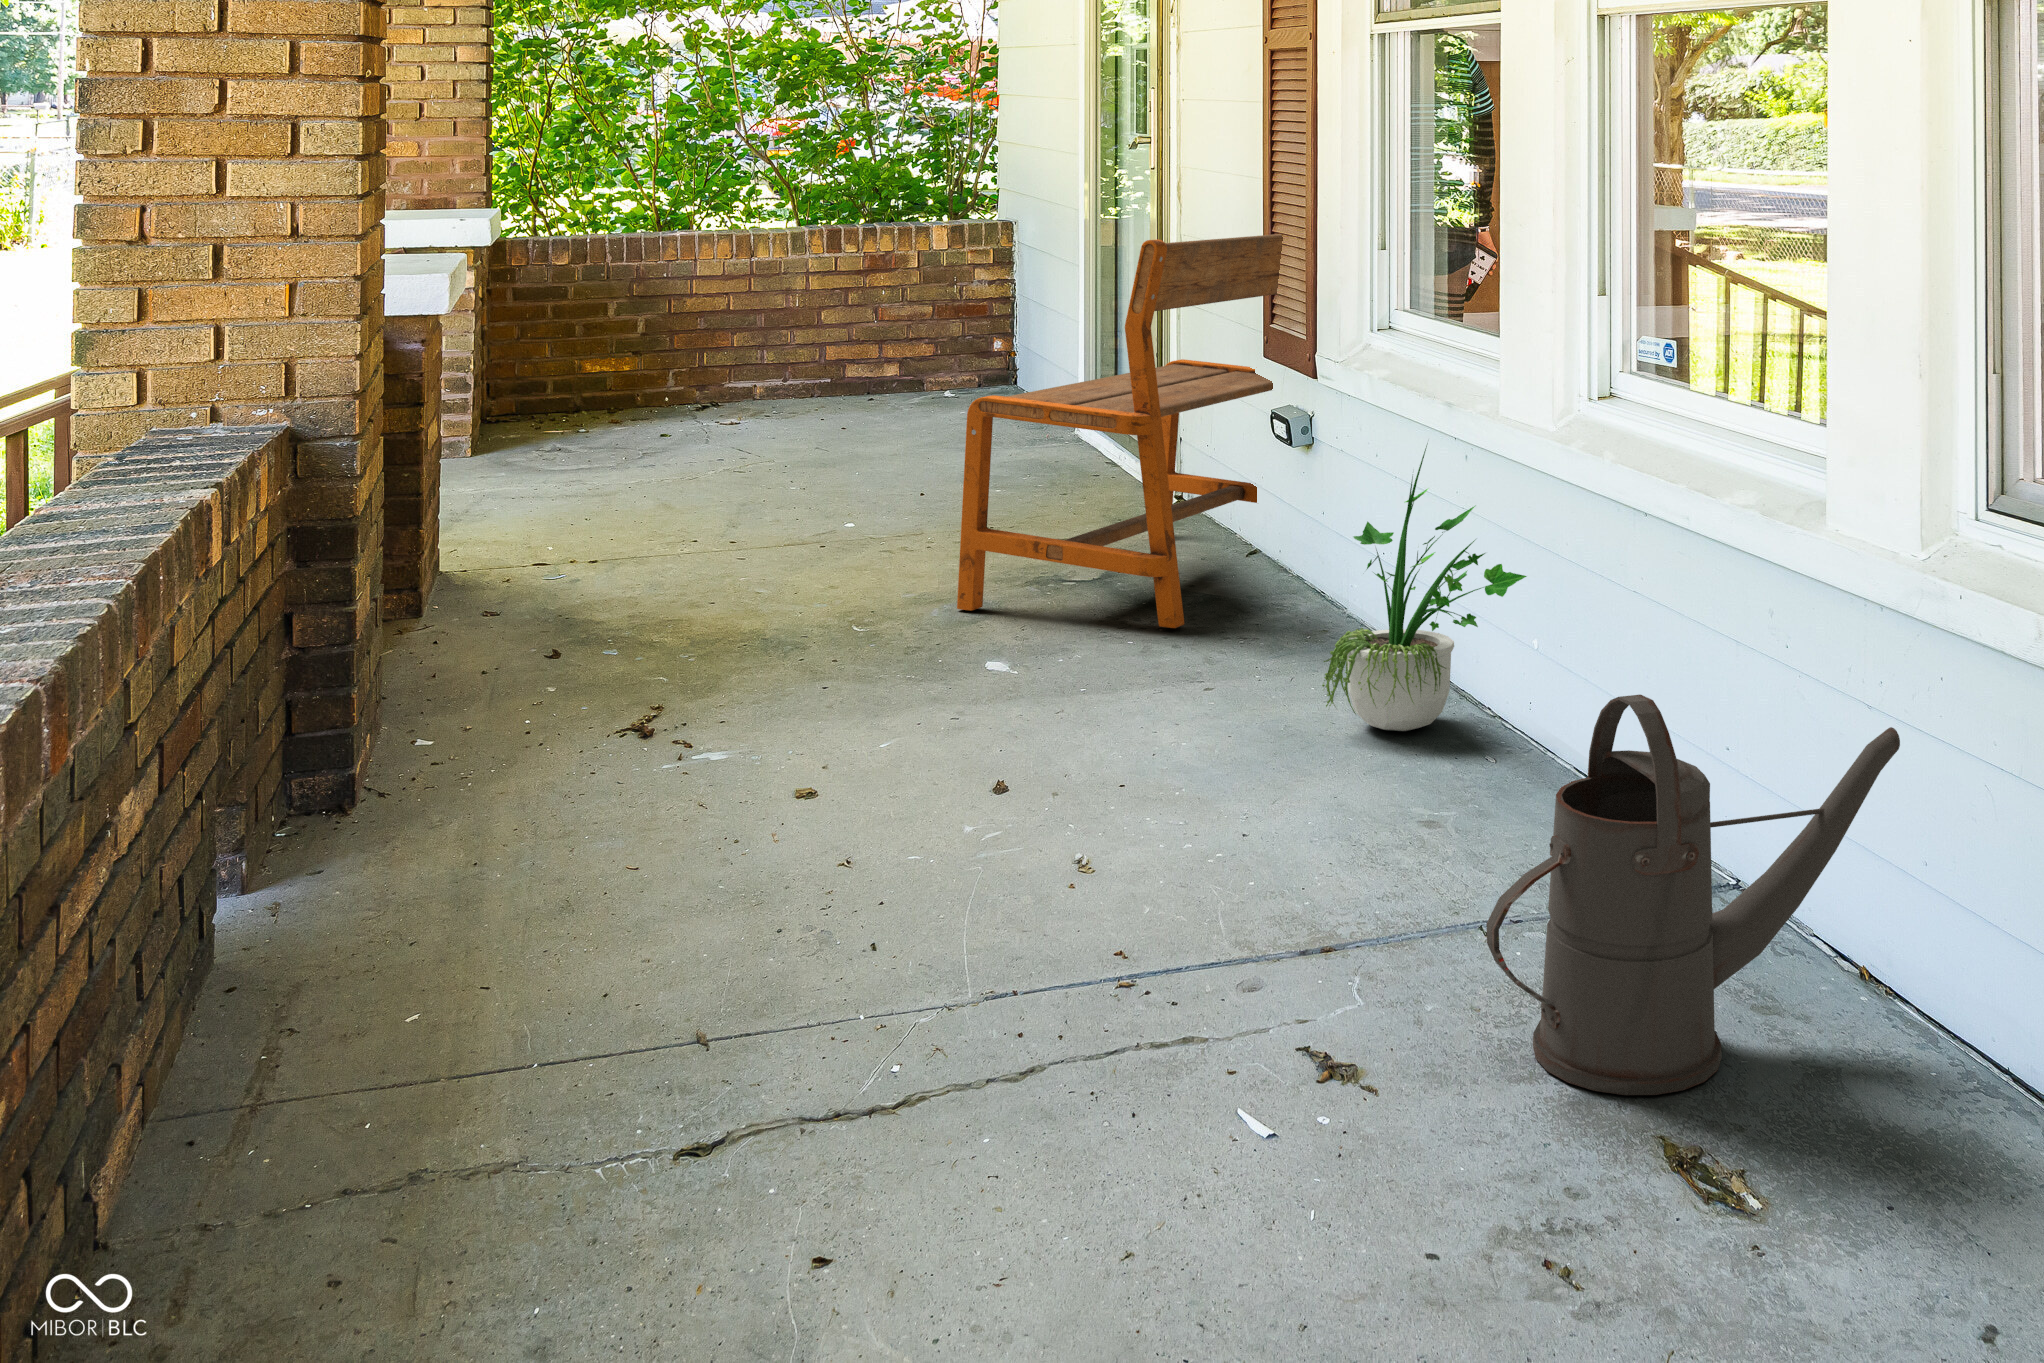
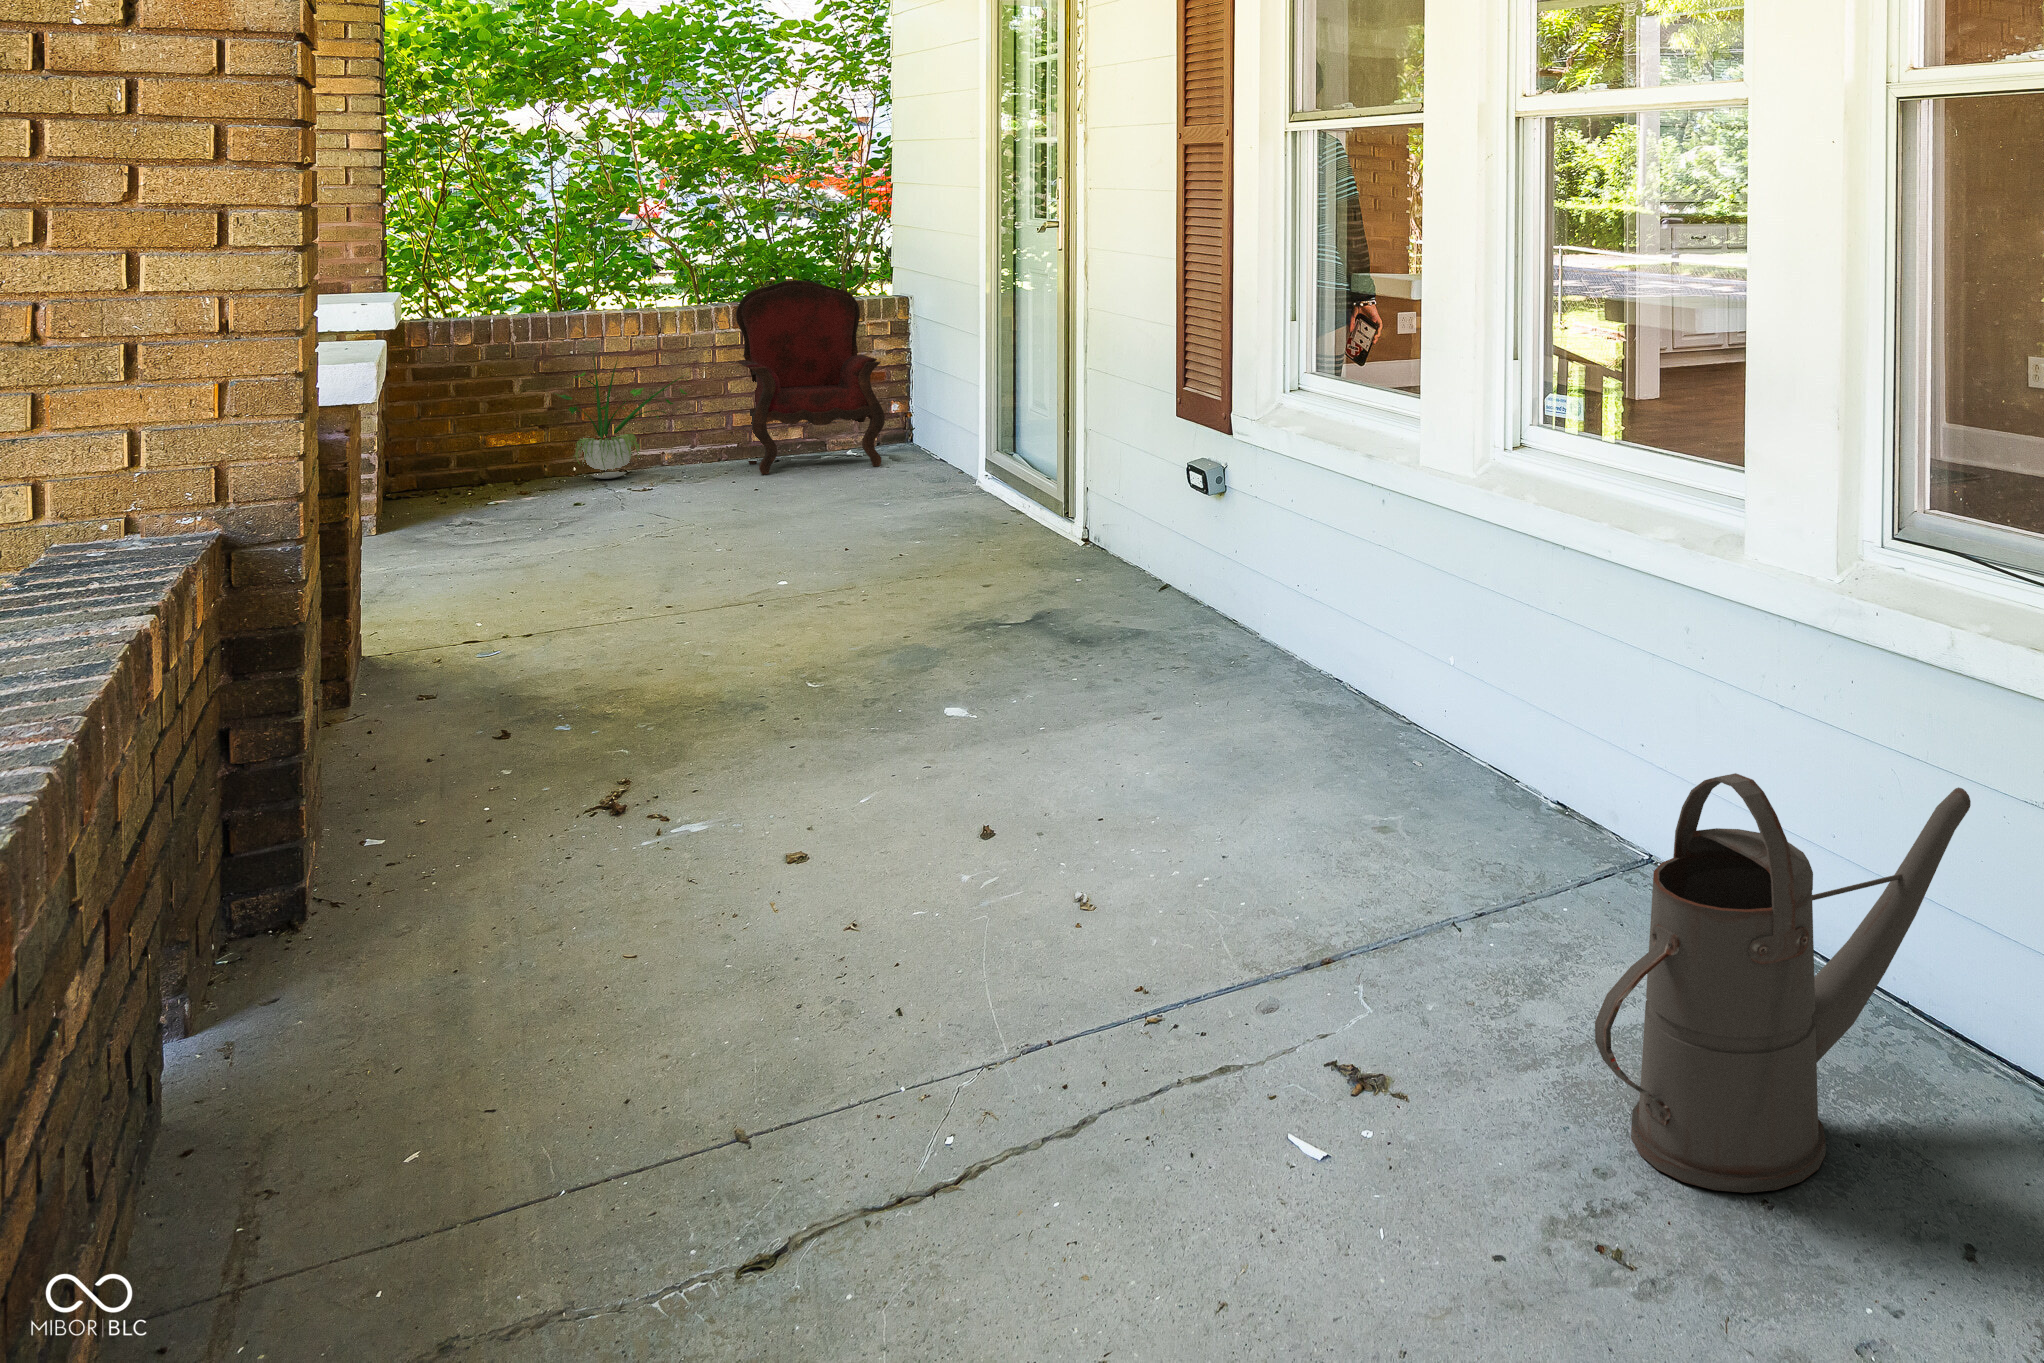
armchair: none [835,203,985,409] -> present [736,280,885,474]
bench: present [957,234,1283,628] -> none [908,298,1257,686]
potted plant: present [1322,446,1527,731] -> present [556,353,688,479]

